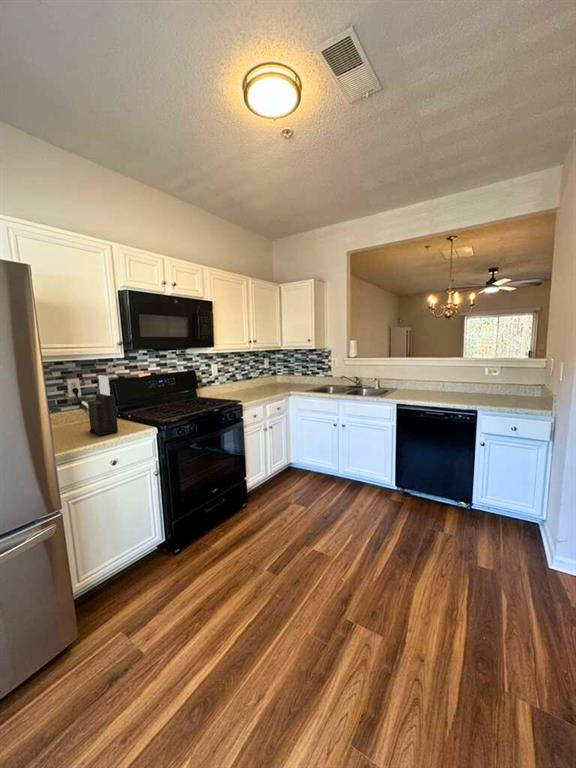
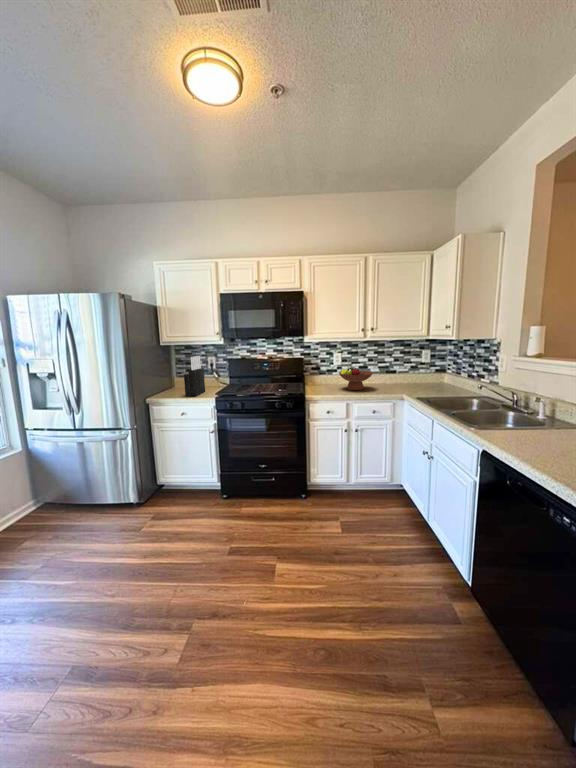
fruit bowl: none [230,375,261,395] -> present [339,367,373,390]

